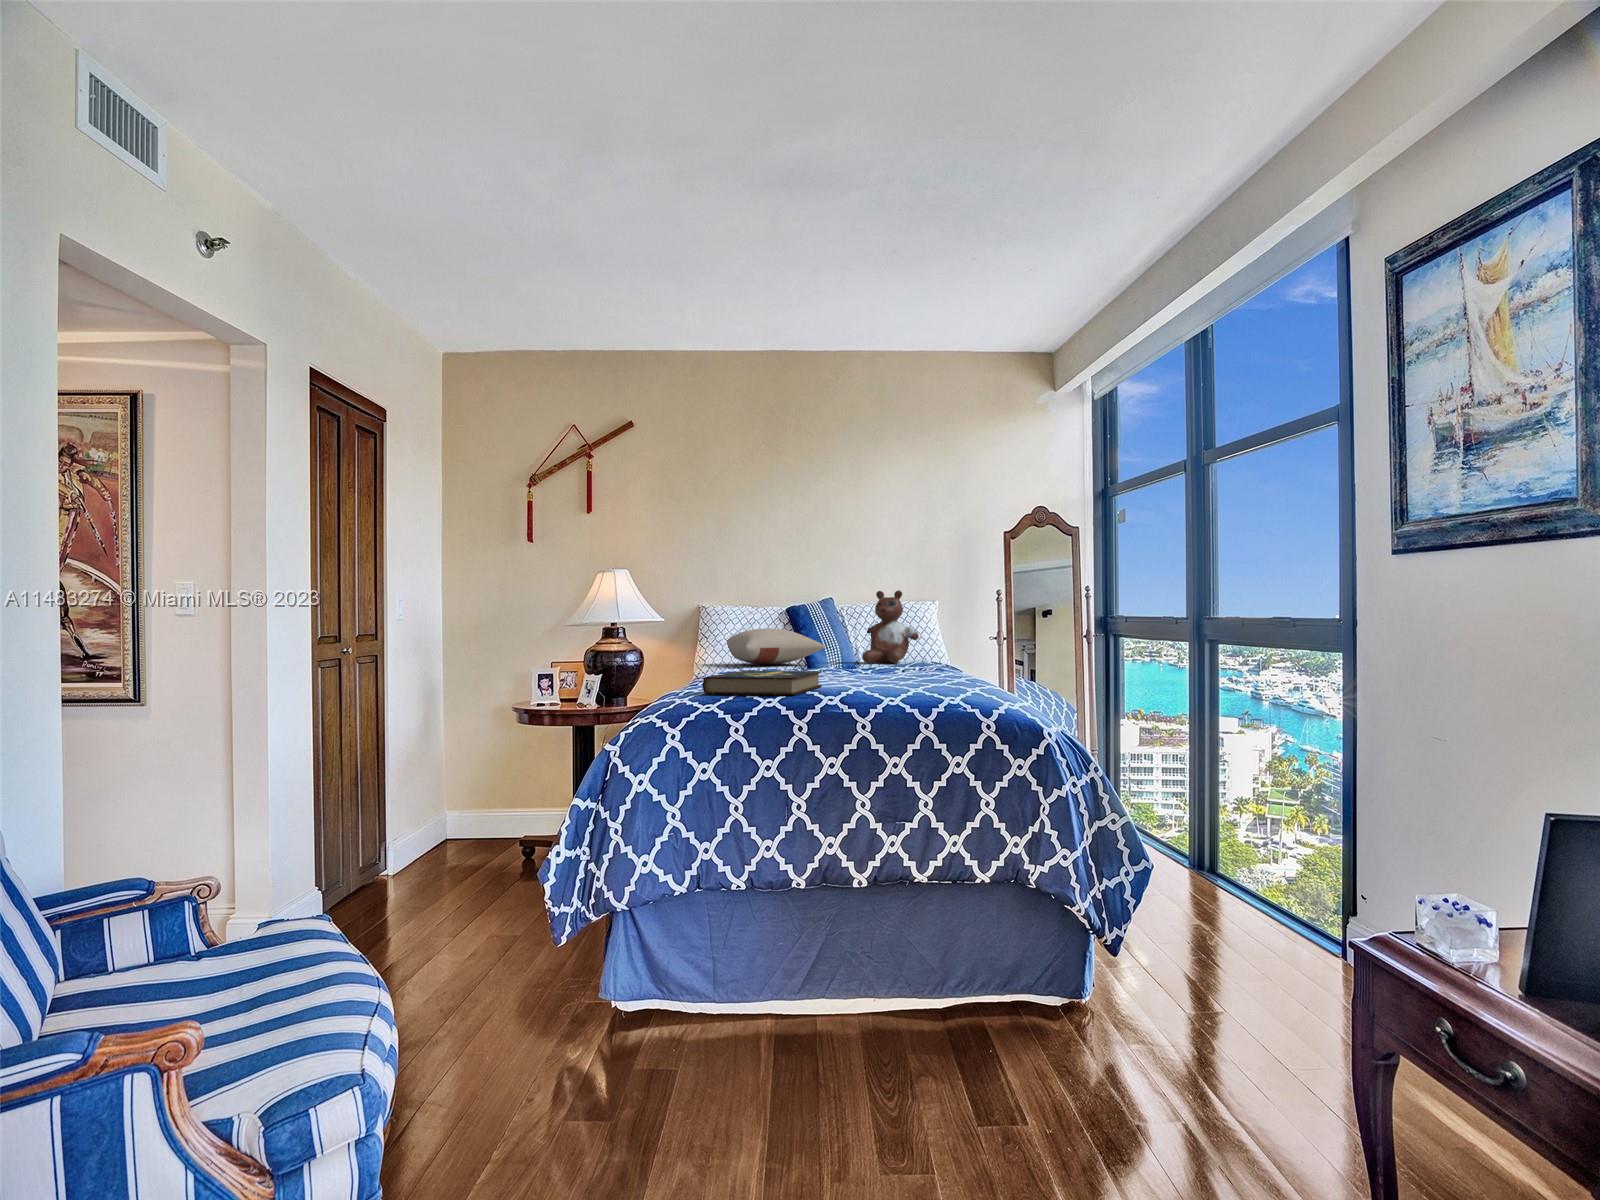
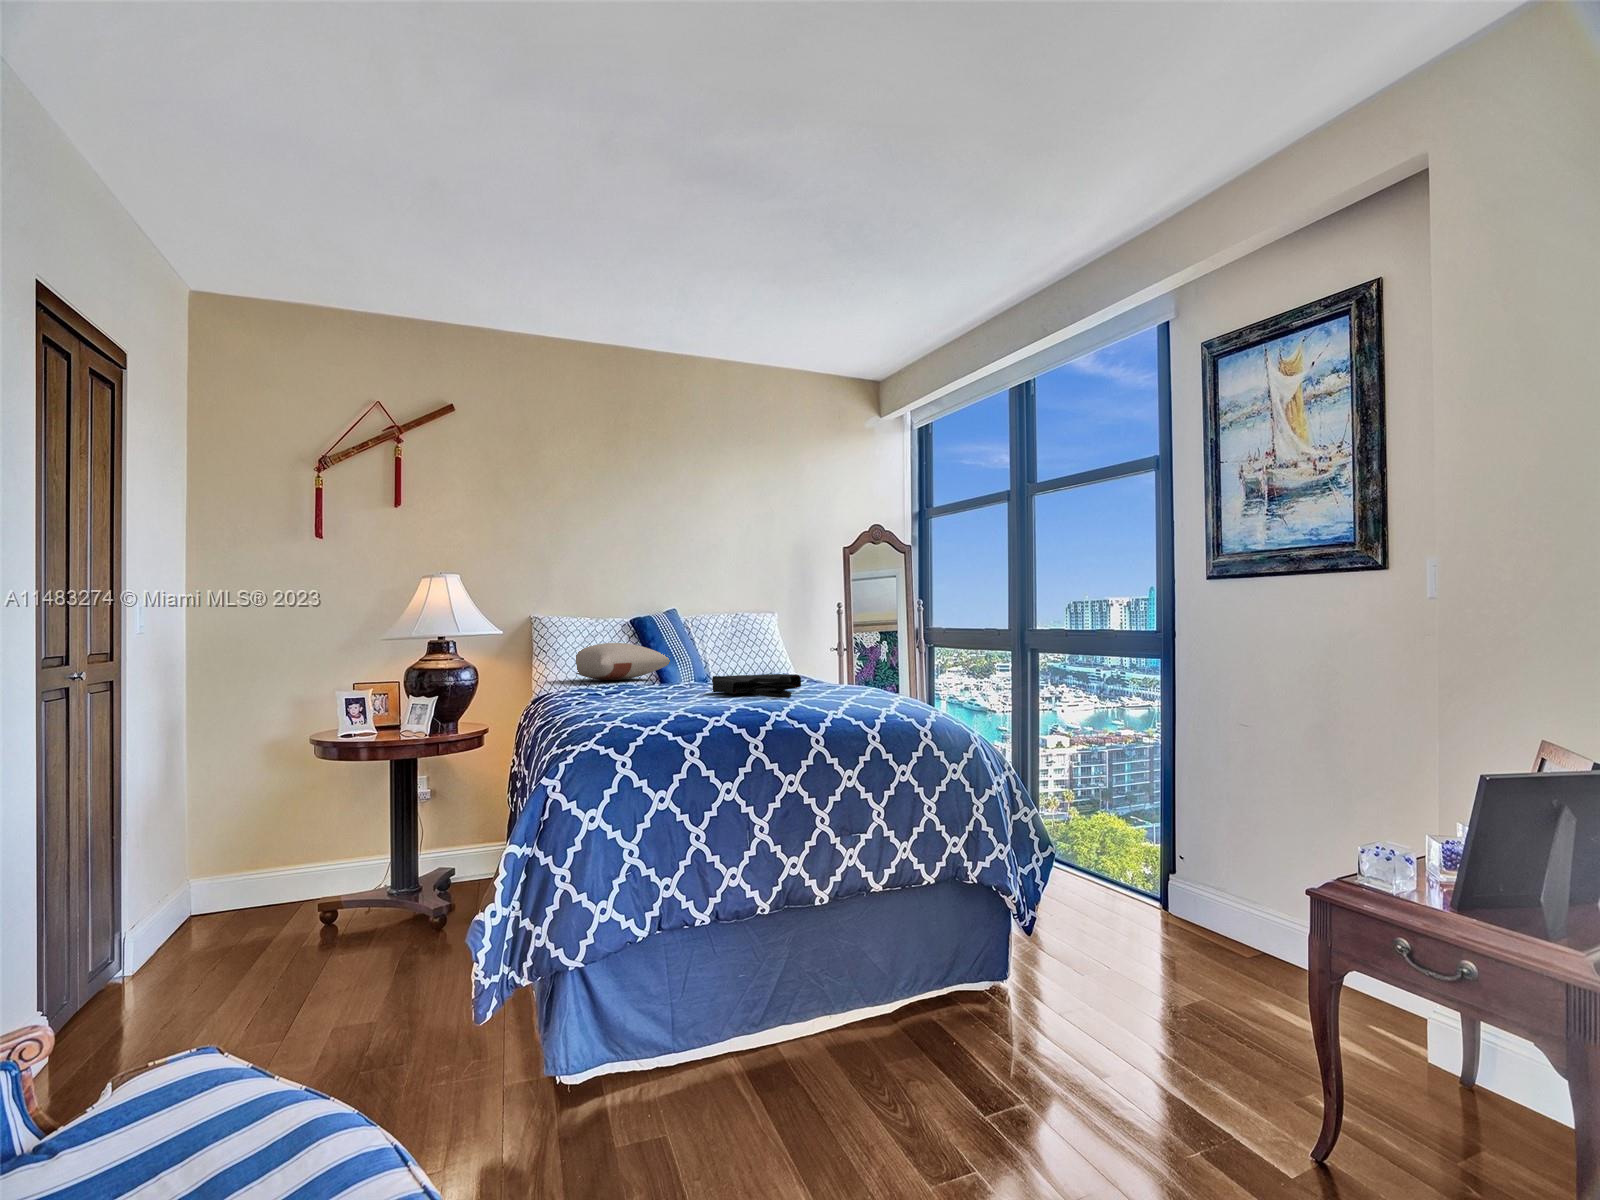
stuffed bear: present [862,590,919,663] -> none [704,603,763,675]
tote bag: none [827,660,914,683] -> present [712,674,801,698]
book: present [702,671,822,695] -> none [634,689,732,716]

